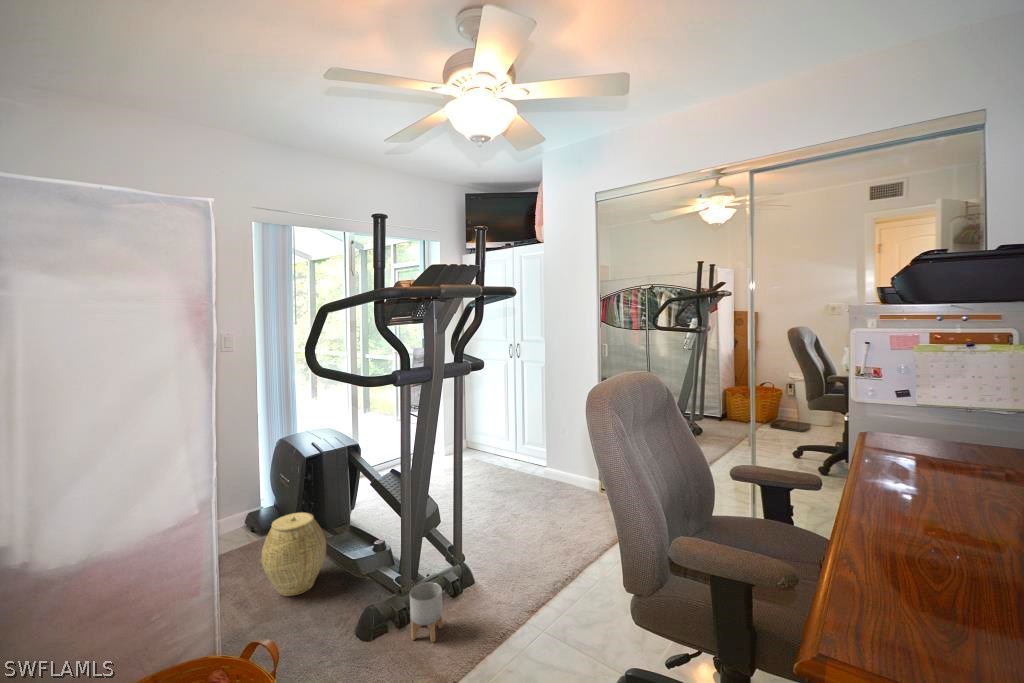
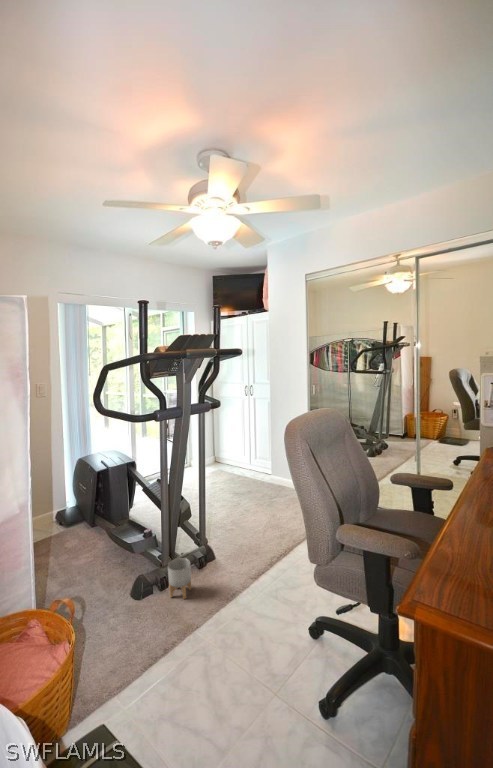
woven basket: present [262,513,326,596] -> none [67,510,111,568]

